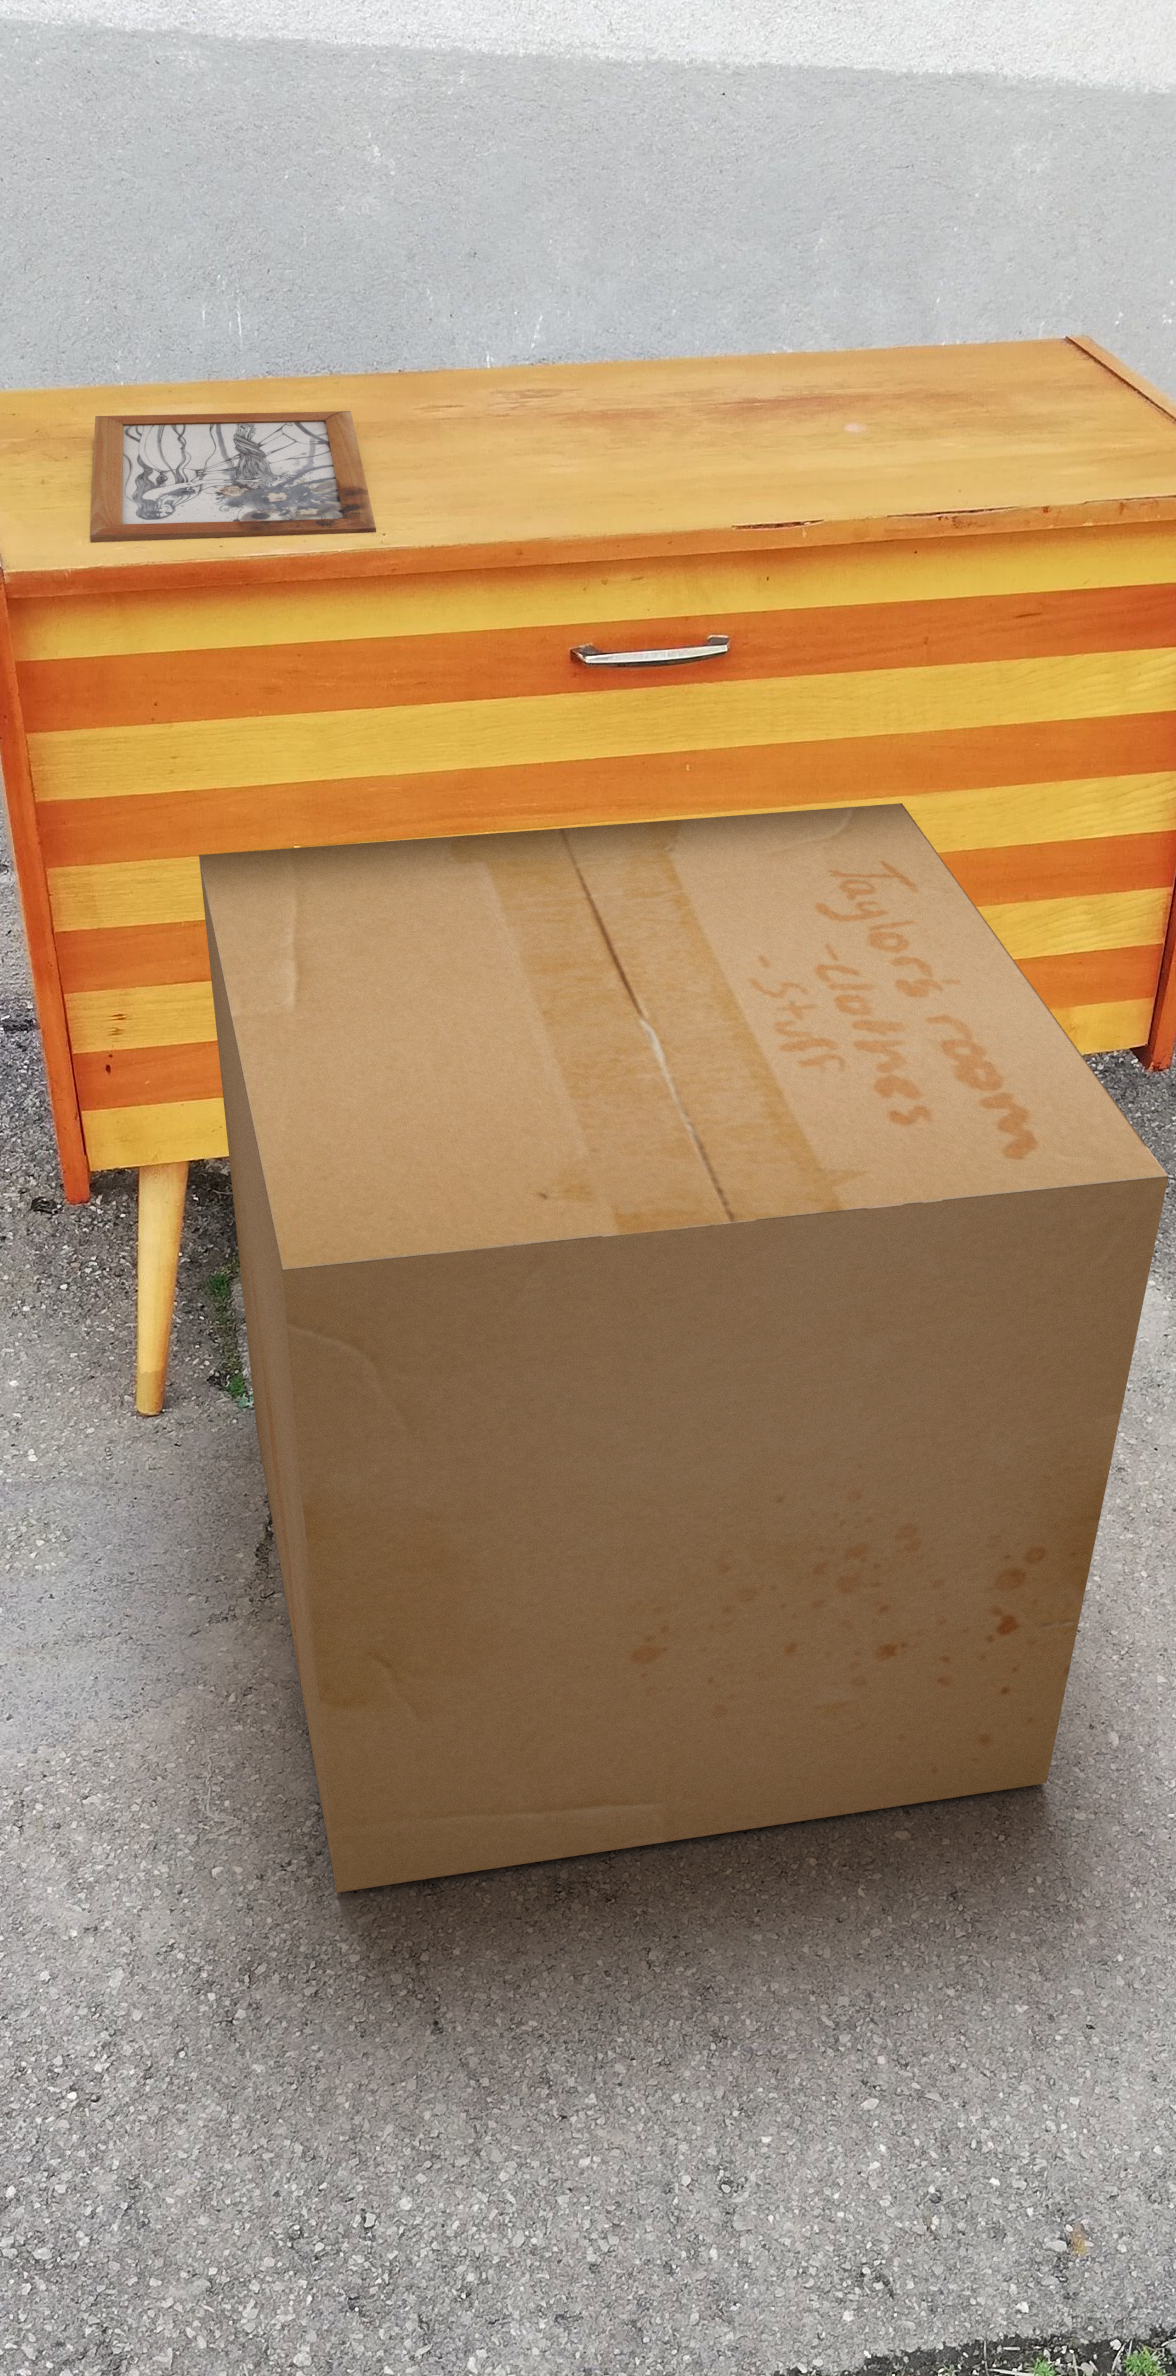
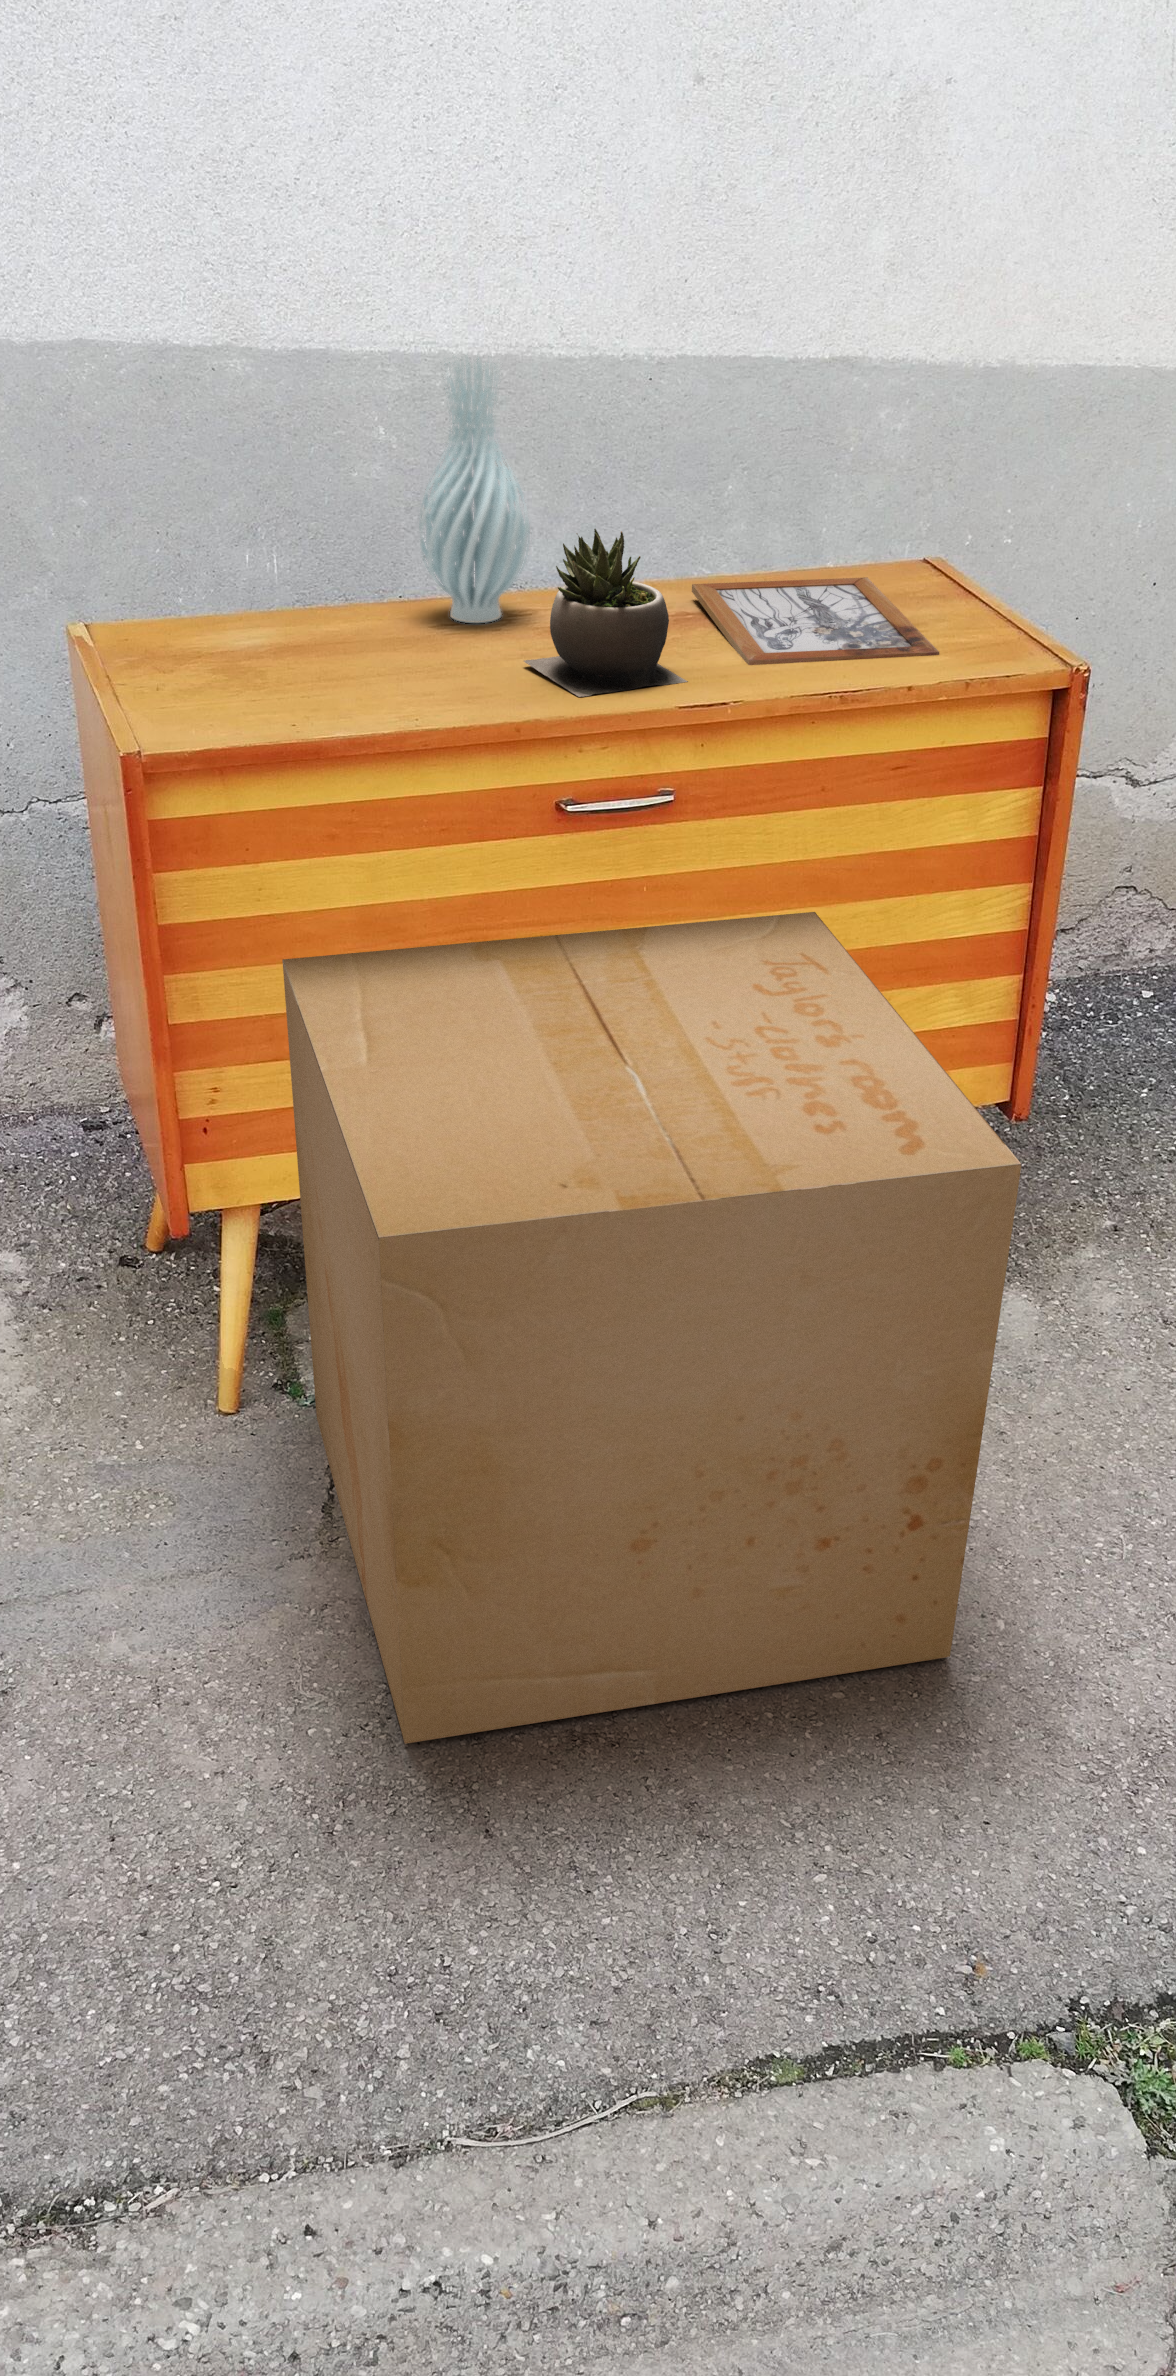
vase: none [401,40,546,408] -> present [419,356,530,623]
succulent plant: none [528,282,744,511] -> present [524,529,687,697]
picture frame: present [90,411,376,542] -> present [692,577,939,665]

